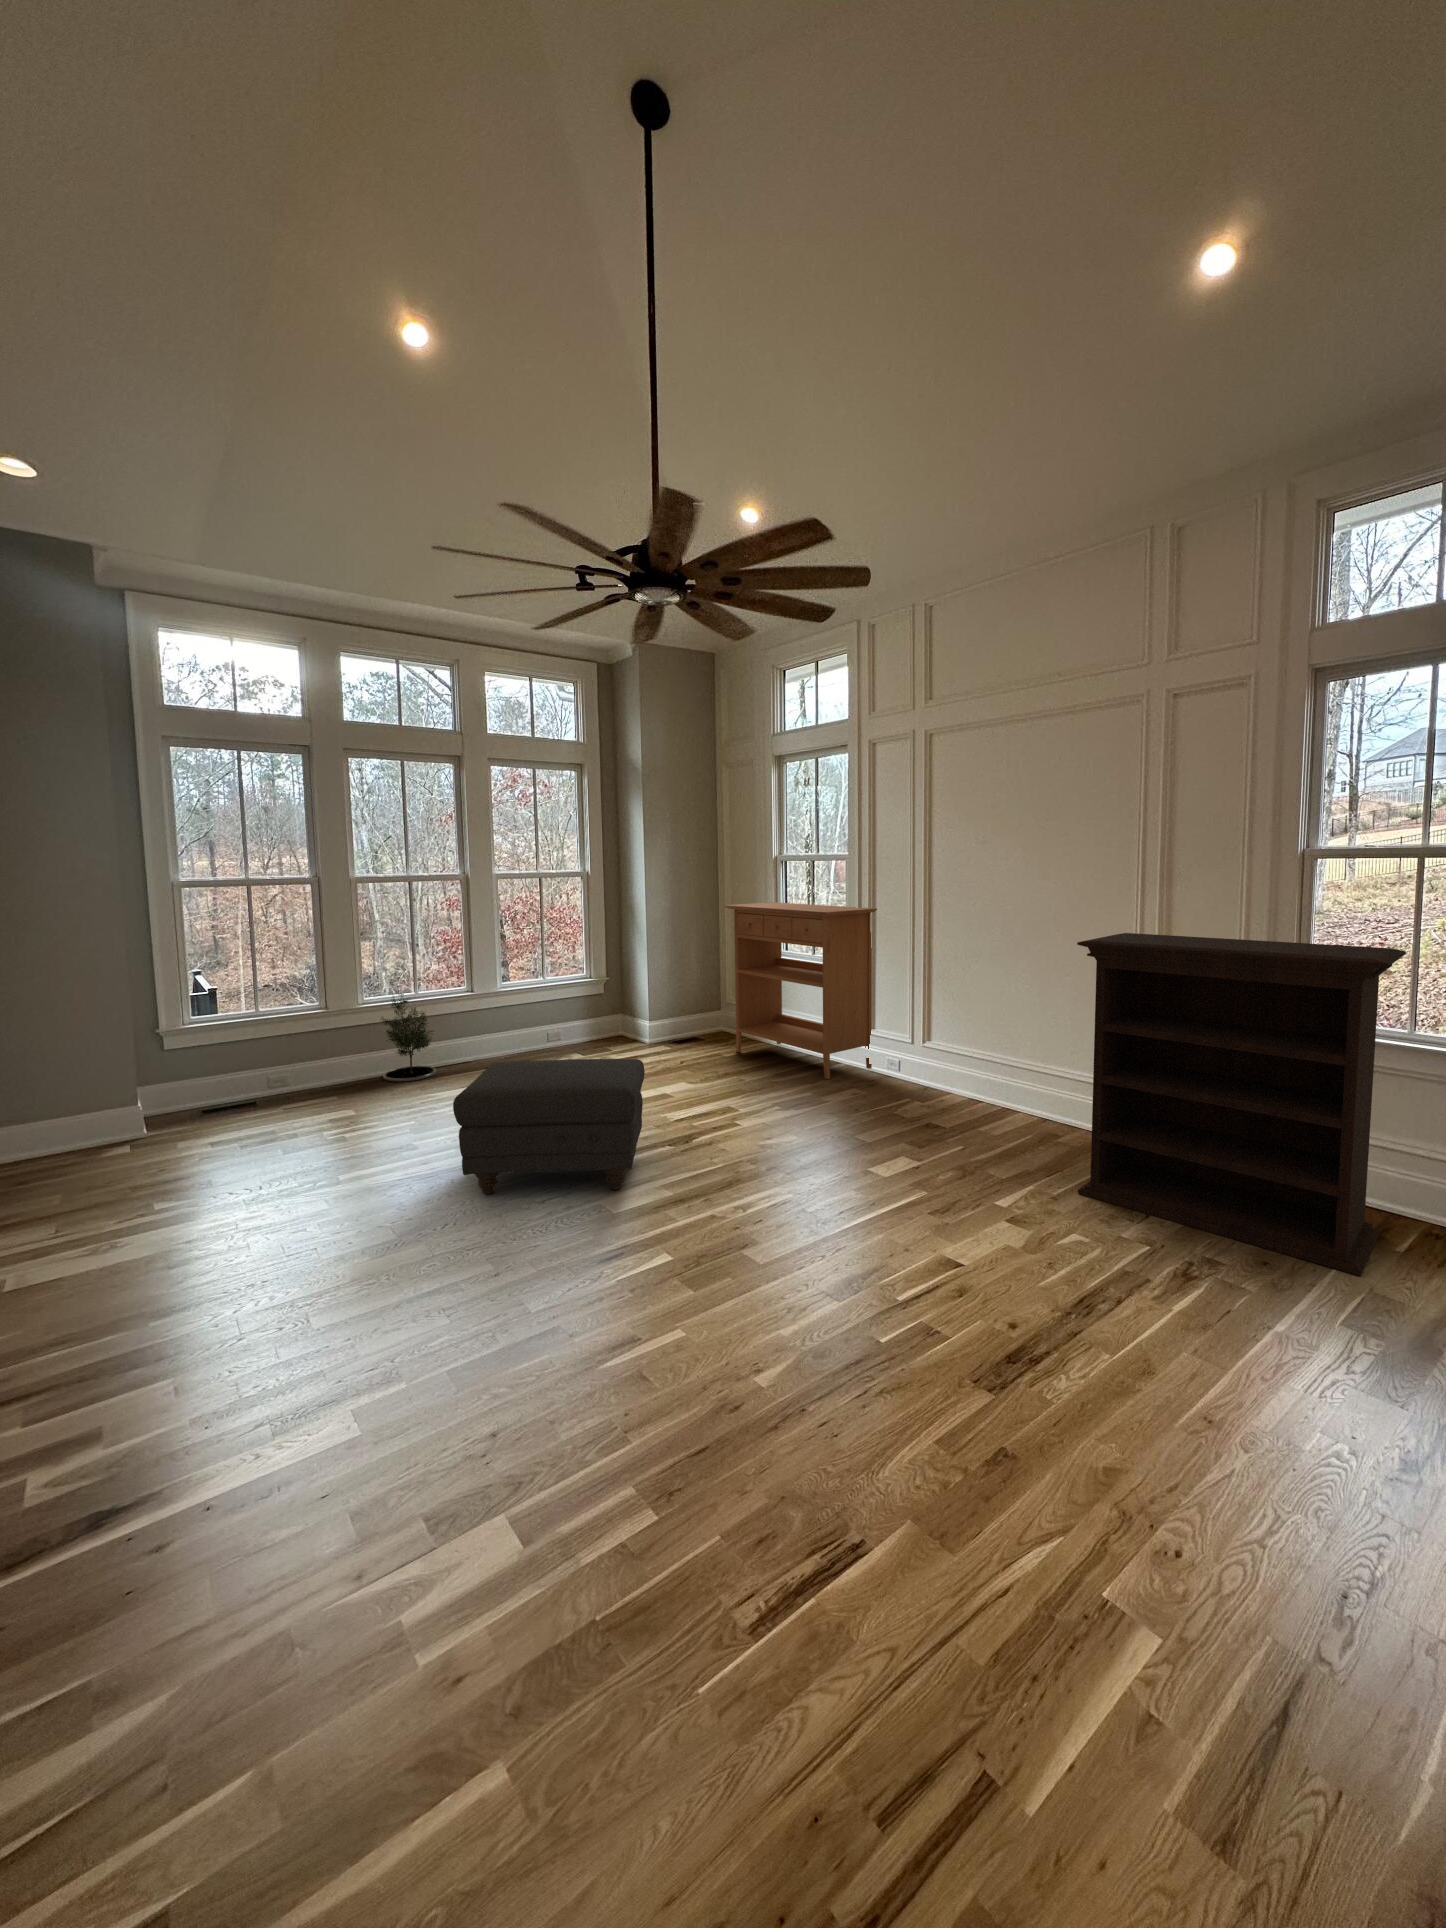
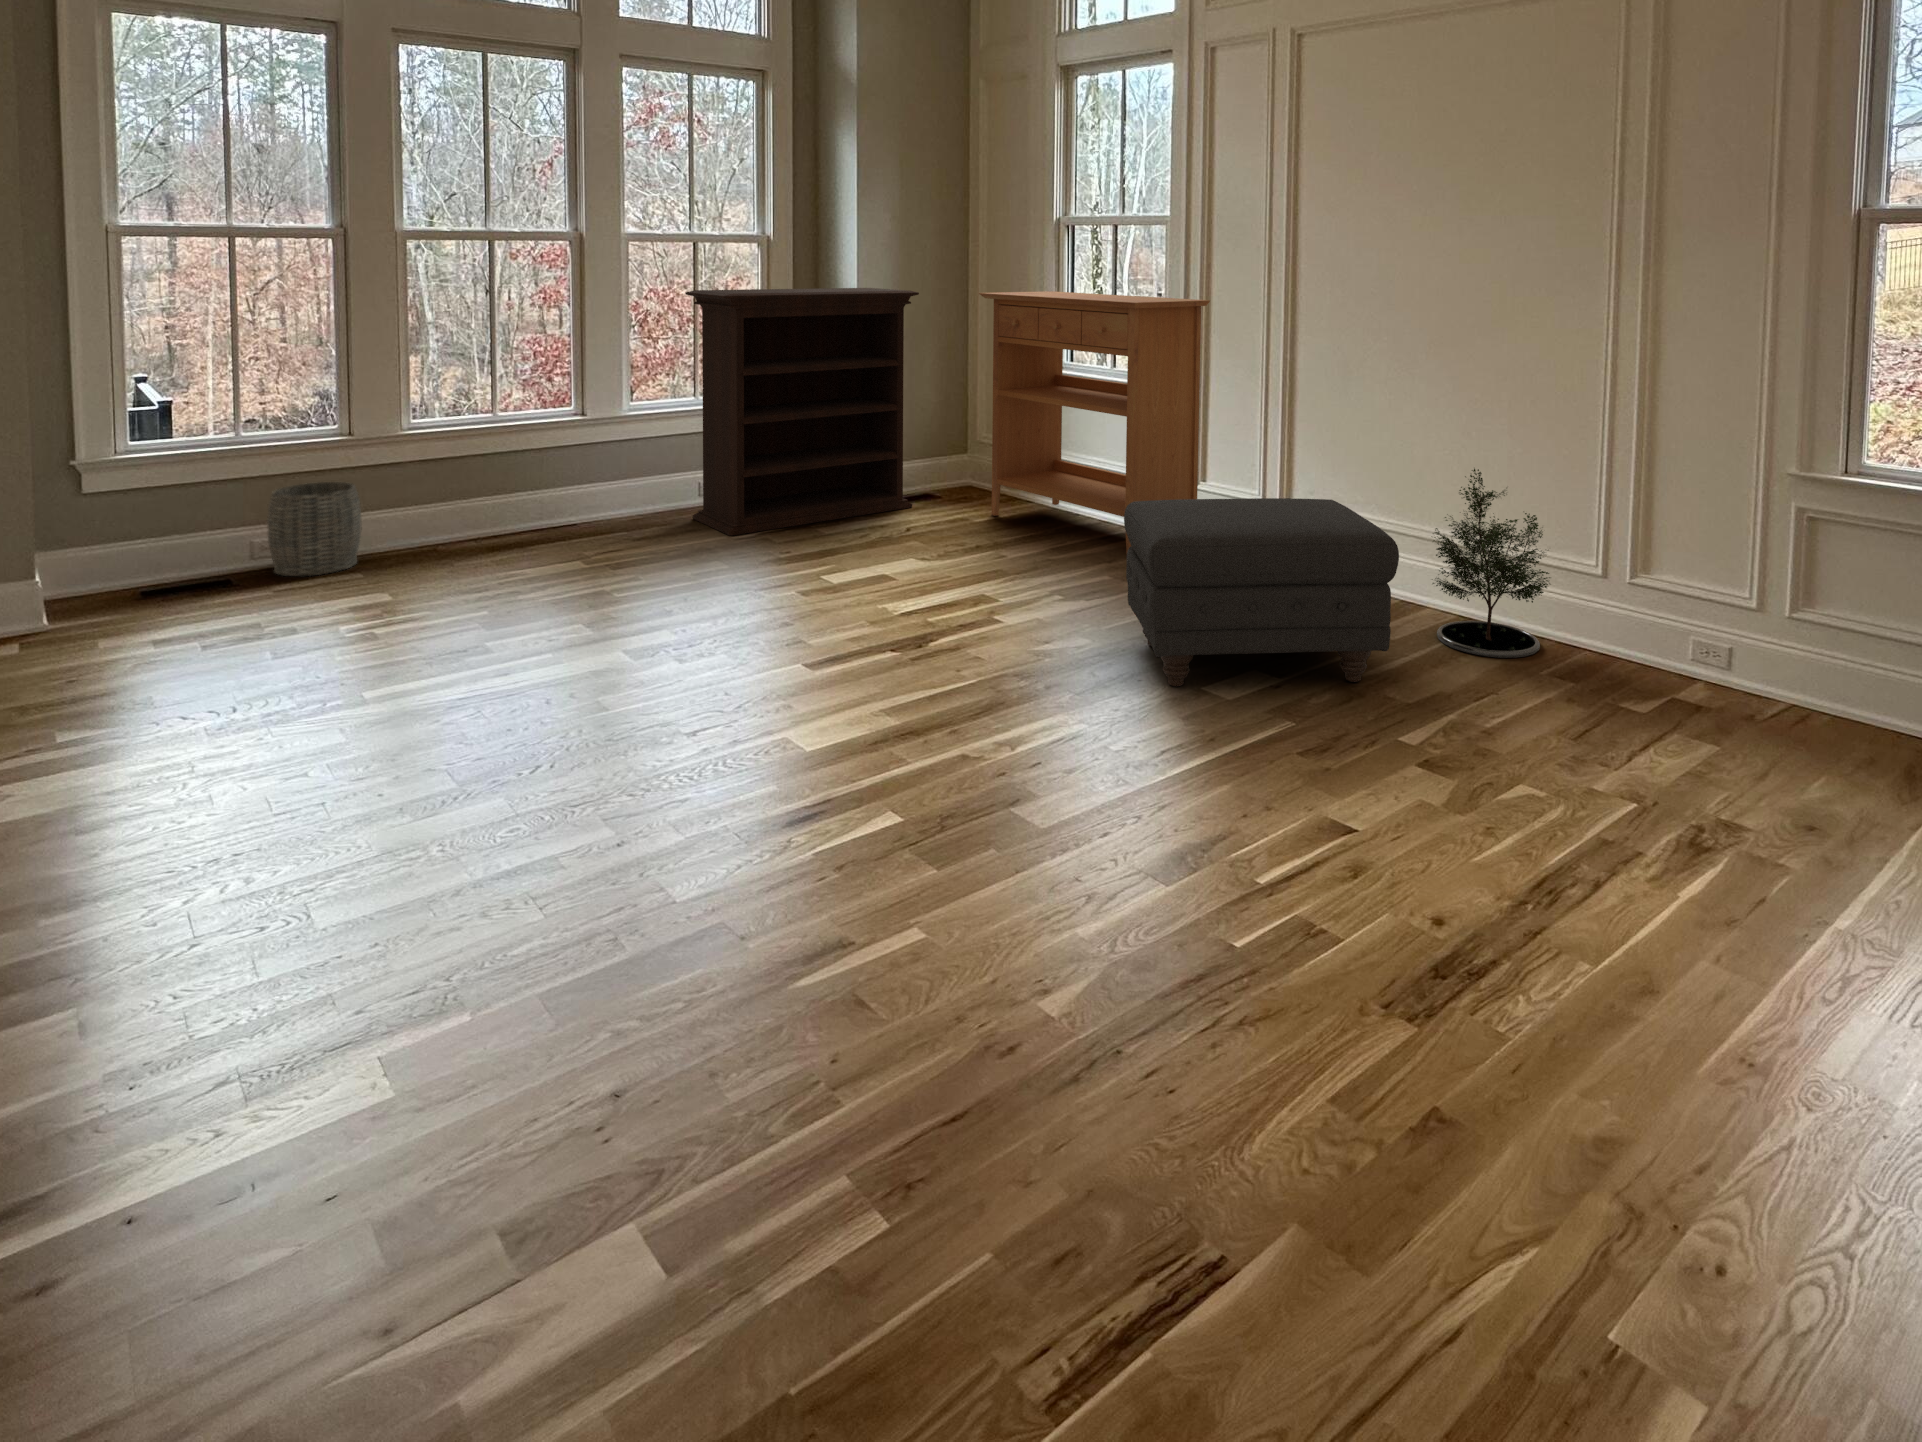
bookshelf: present [1077,933,1406,1276] -> present [685,288,919,536]
potted tree: present [381,991,436,1082] -> present [1433,468,1550,658]
woven basket: none [272,1039,331,1100] -> present [267,482,362,576]
ottoman: present [453,1059,645,1194] -> present [1124,498,1399,687]

